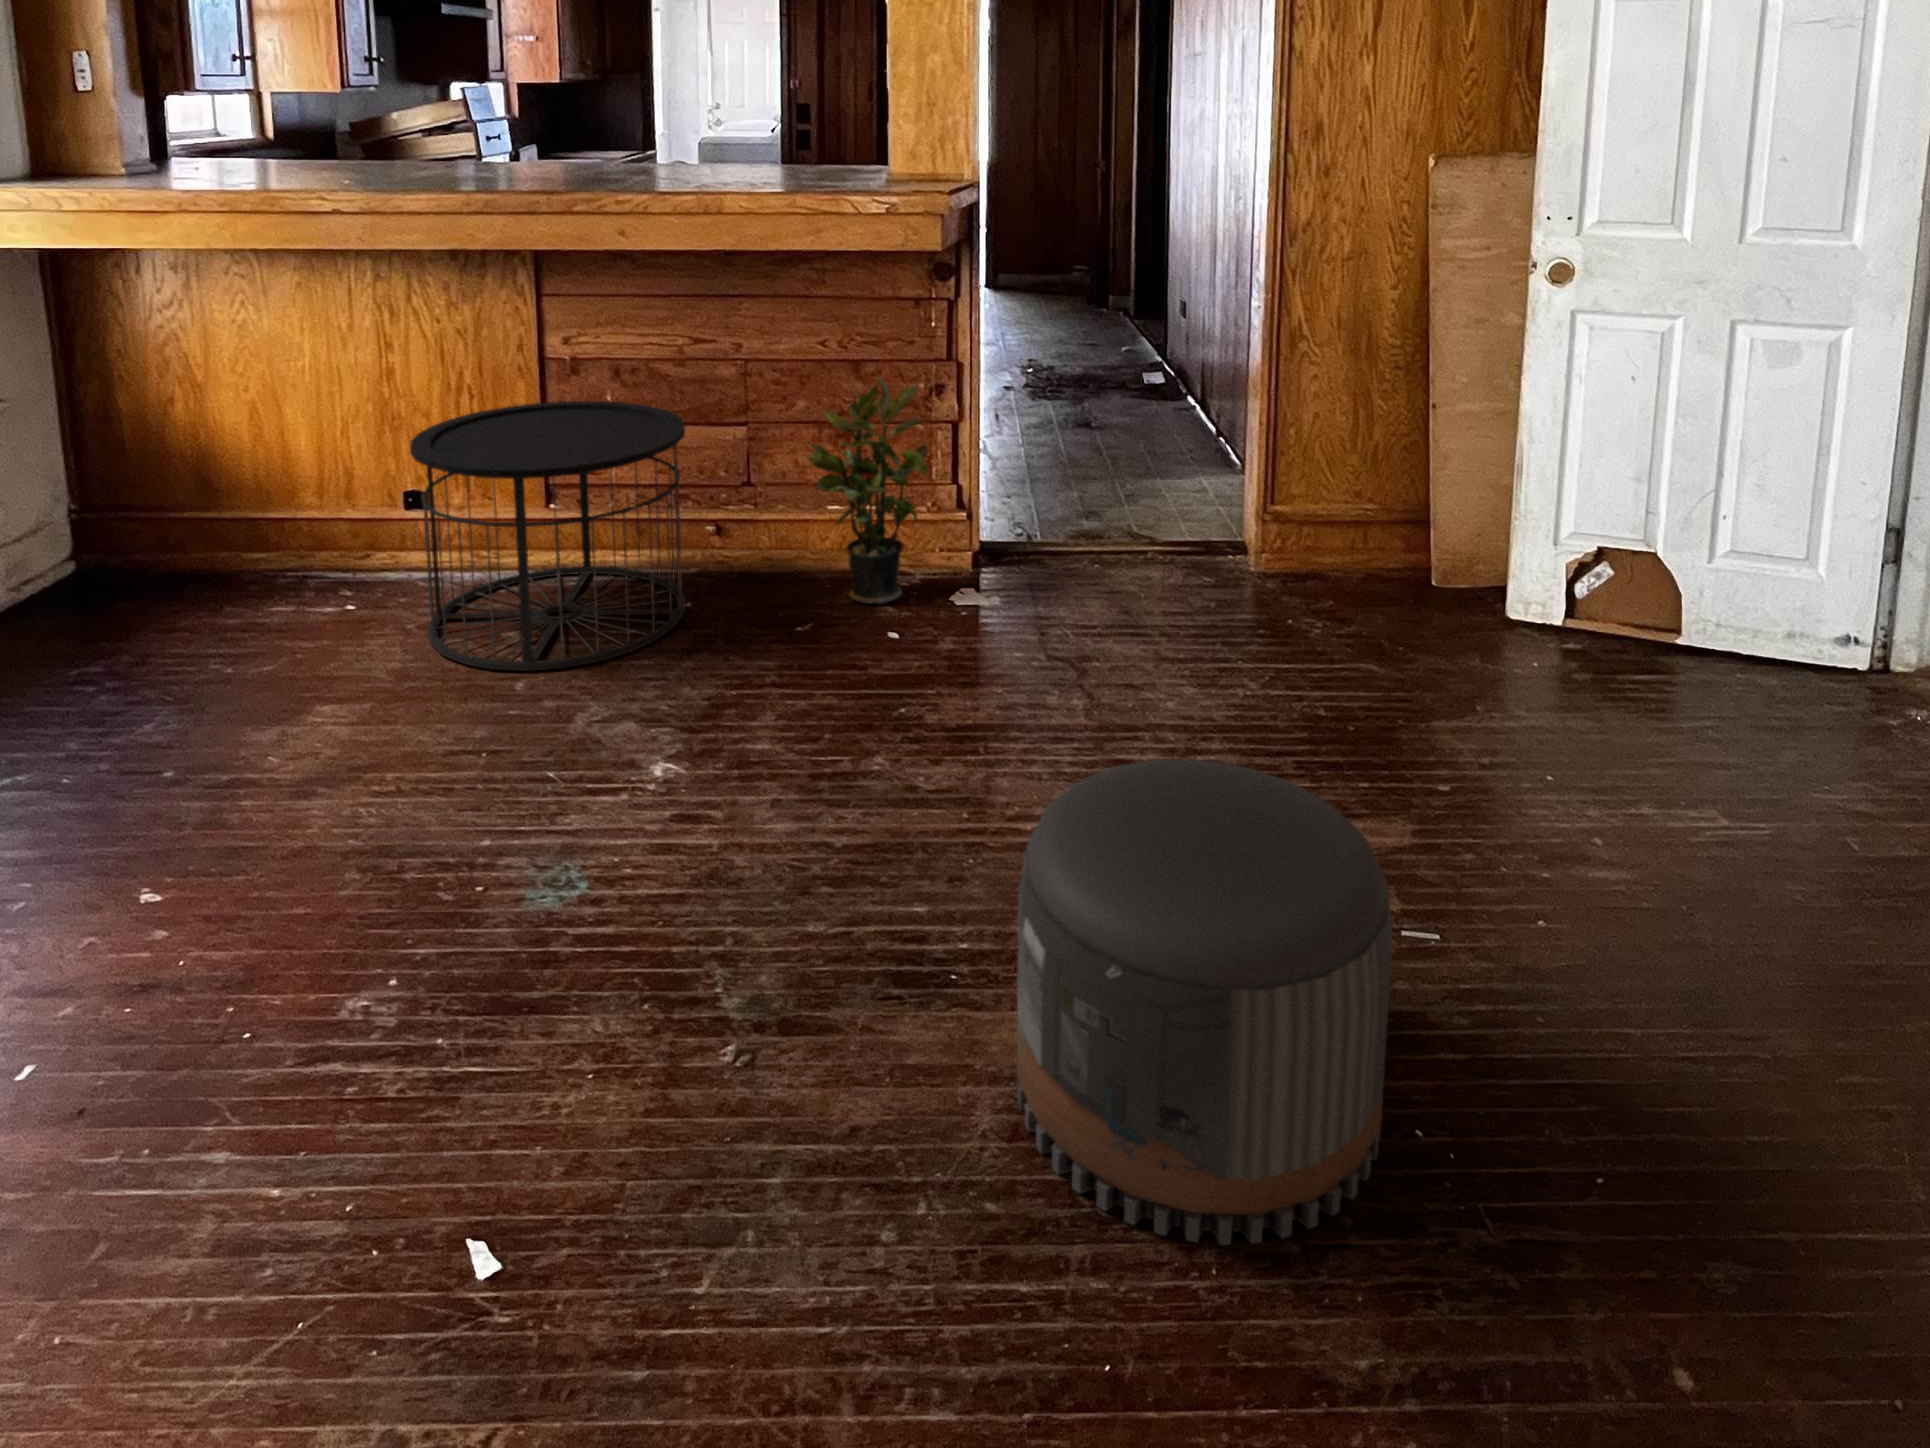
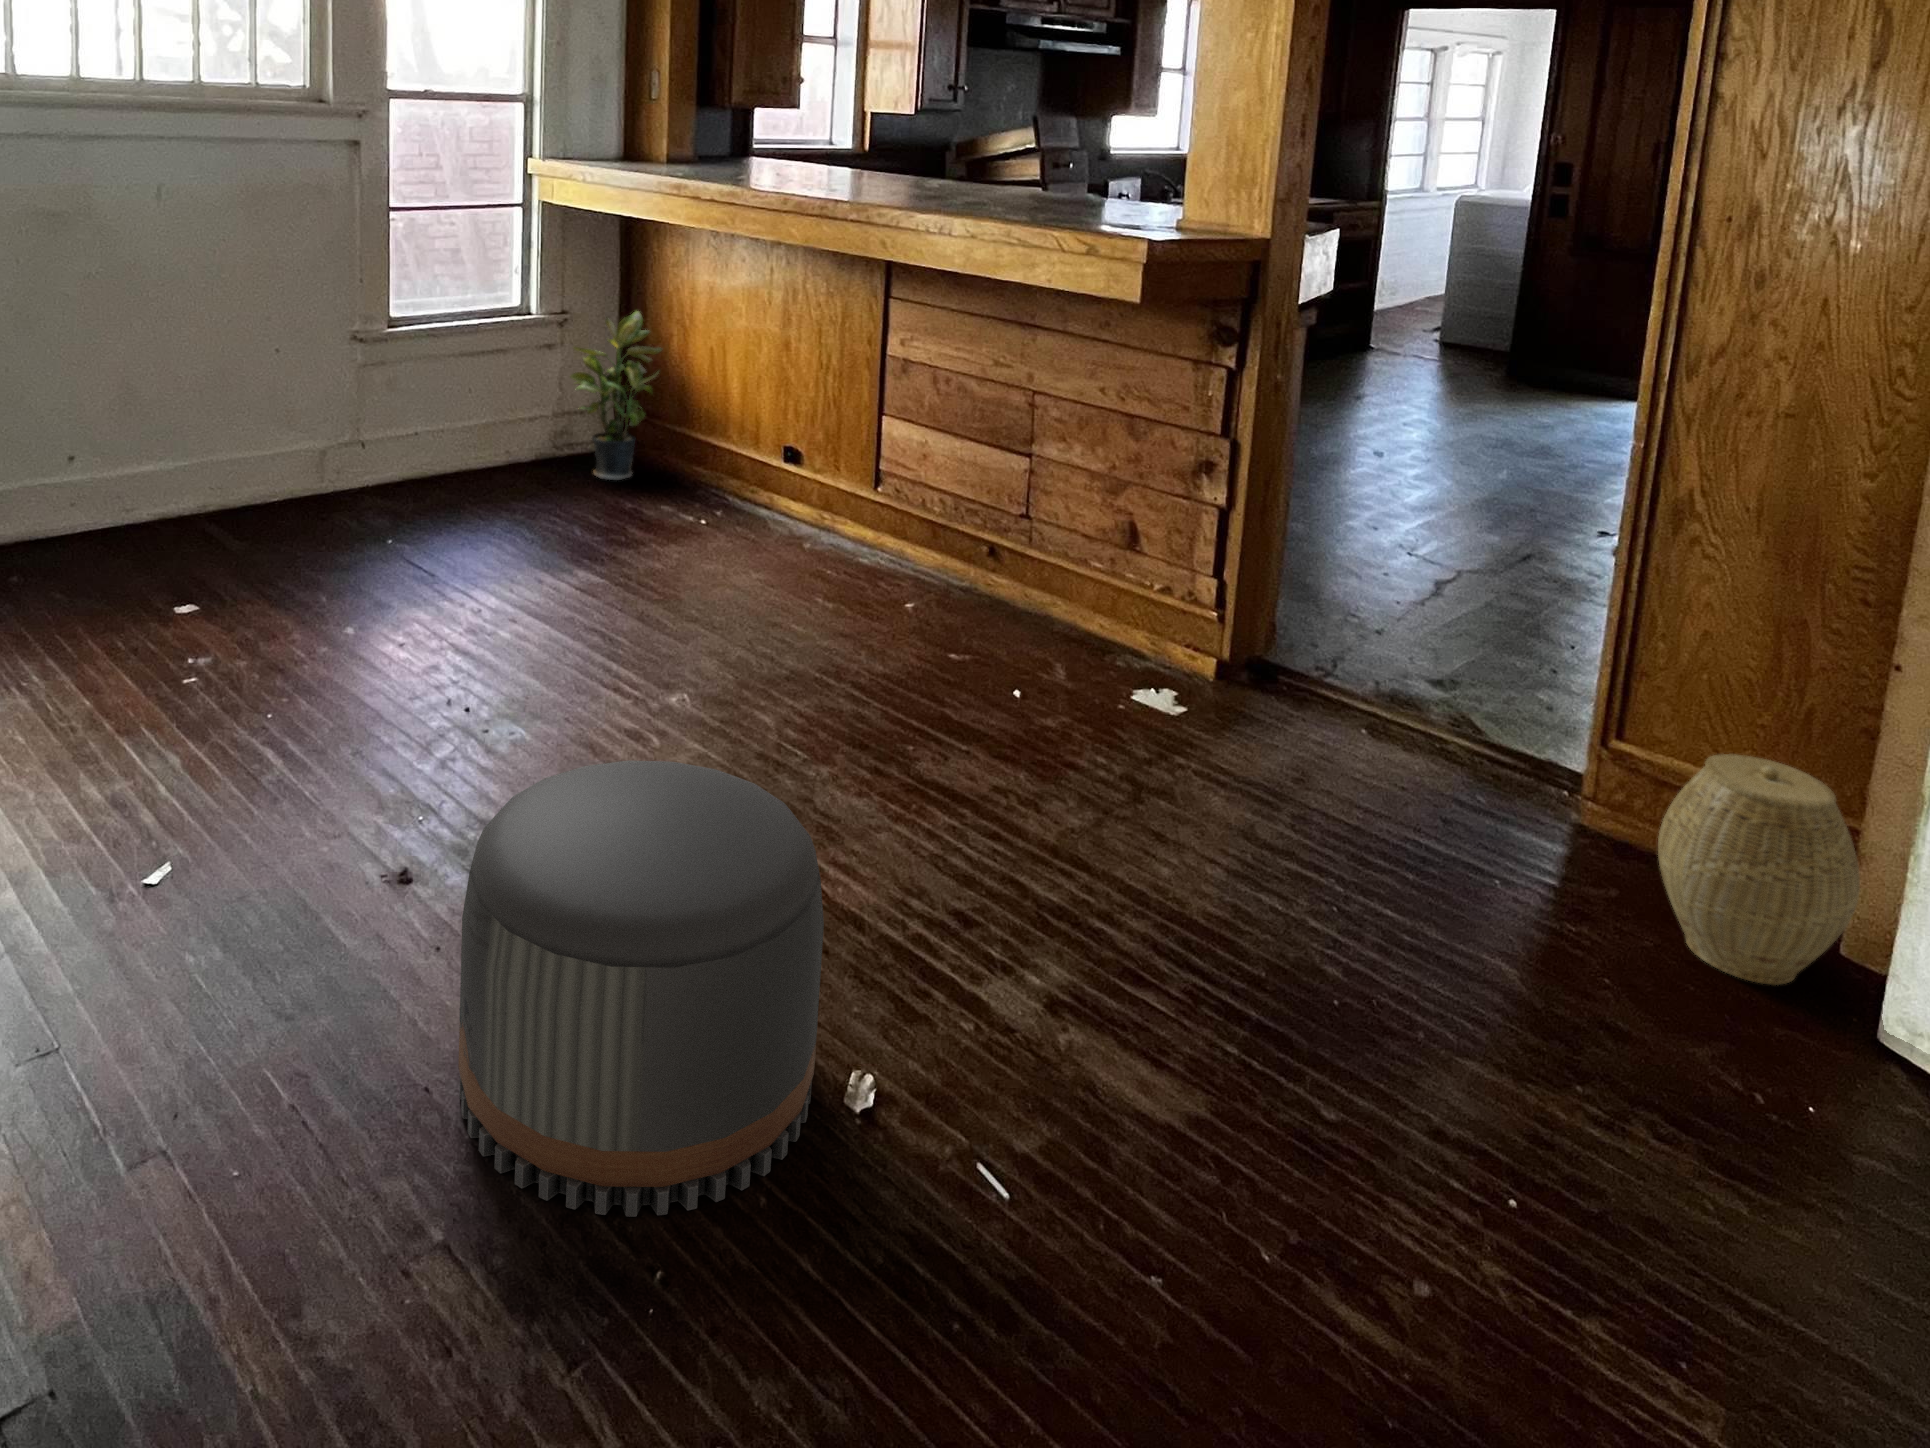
potted plant: present [807,378,929,604] -> present [570,311,662,480]
side table: present [410,401,686,671] -> none [698,388,936,622]
woven basket: none [1364,475,1474,614] -> present [1658,754,1860,985]

